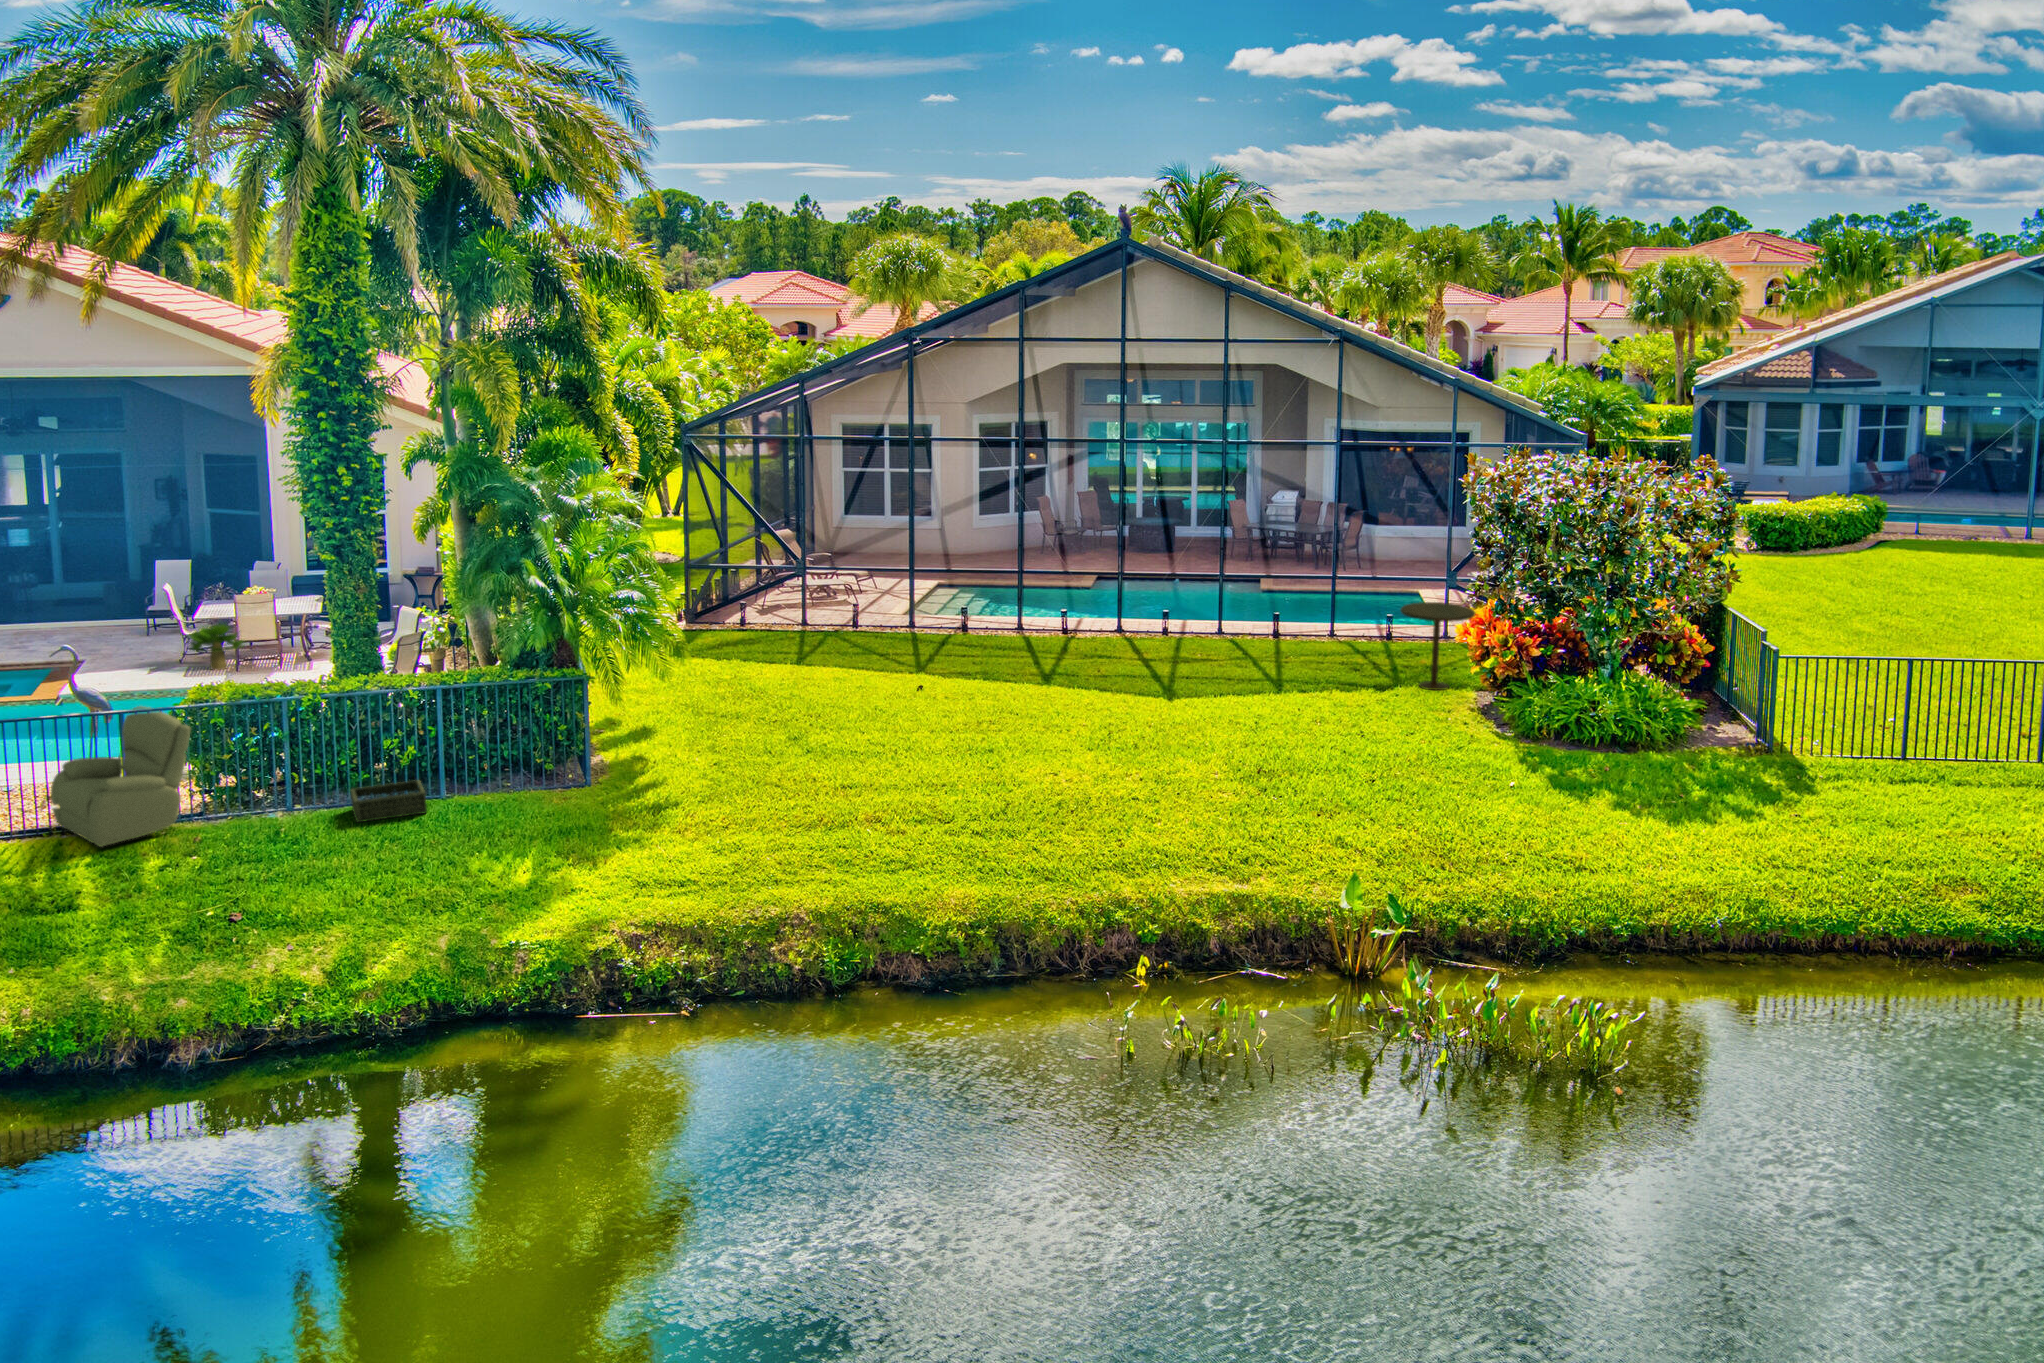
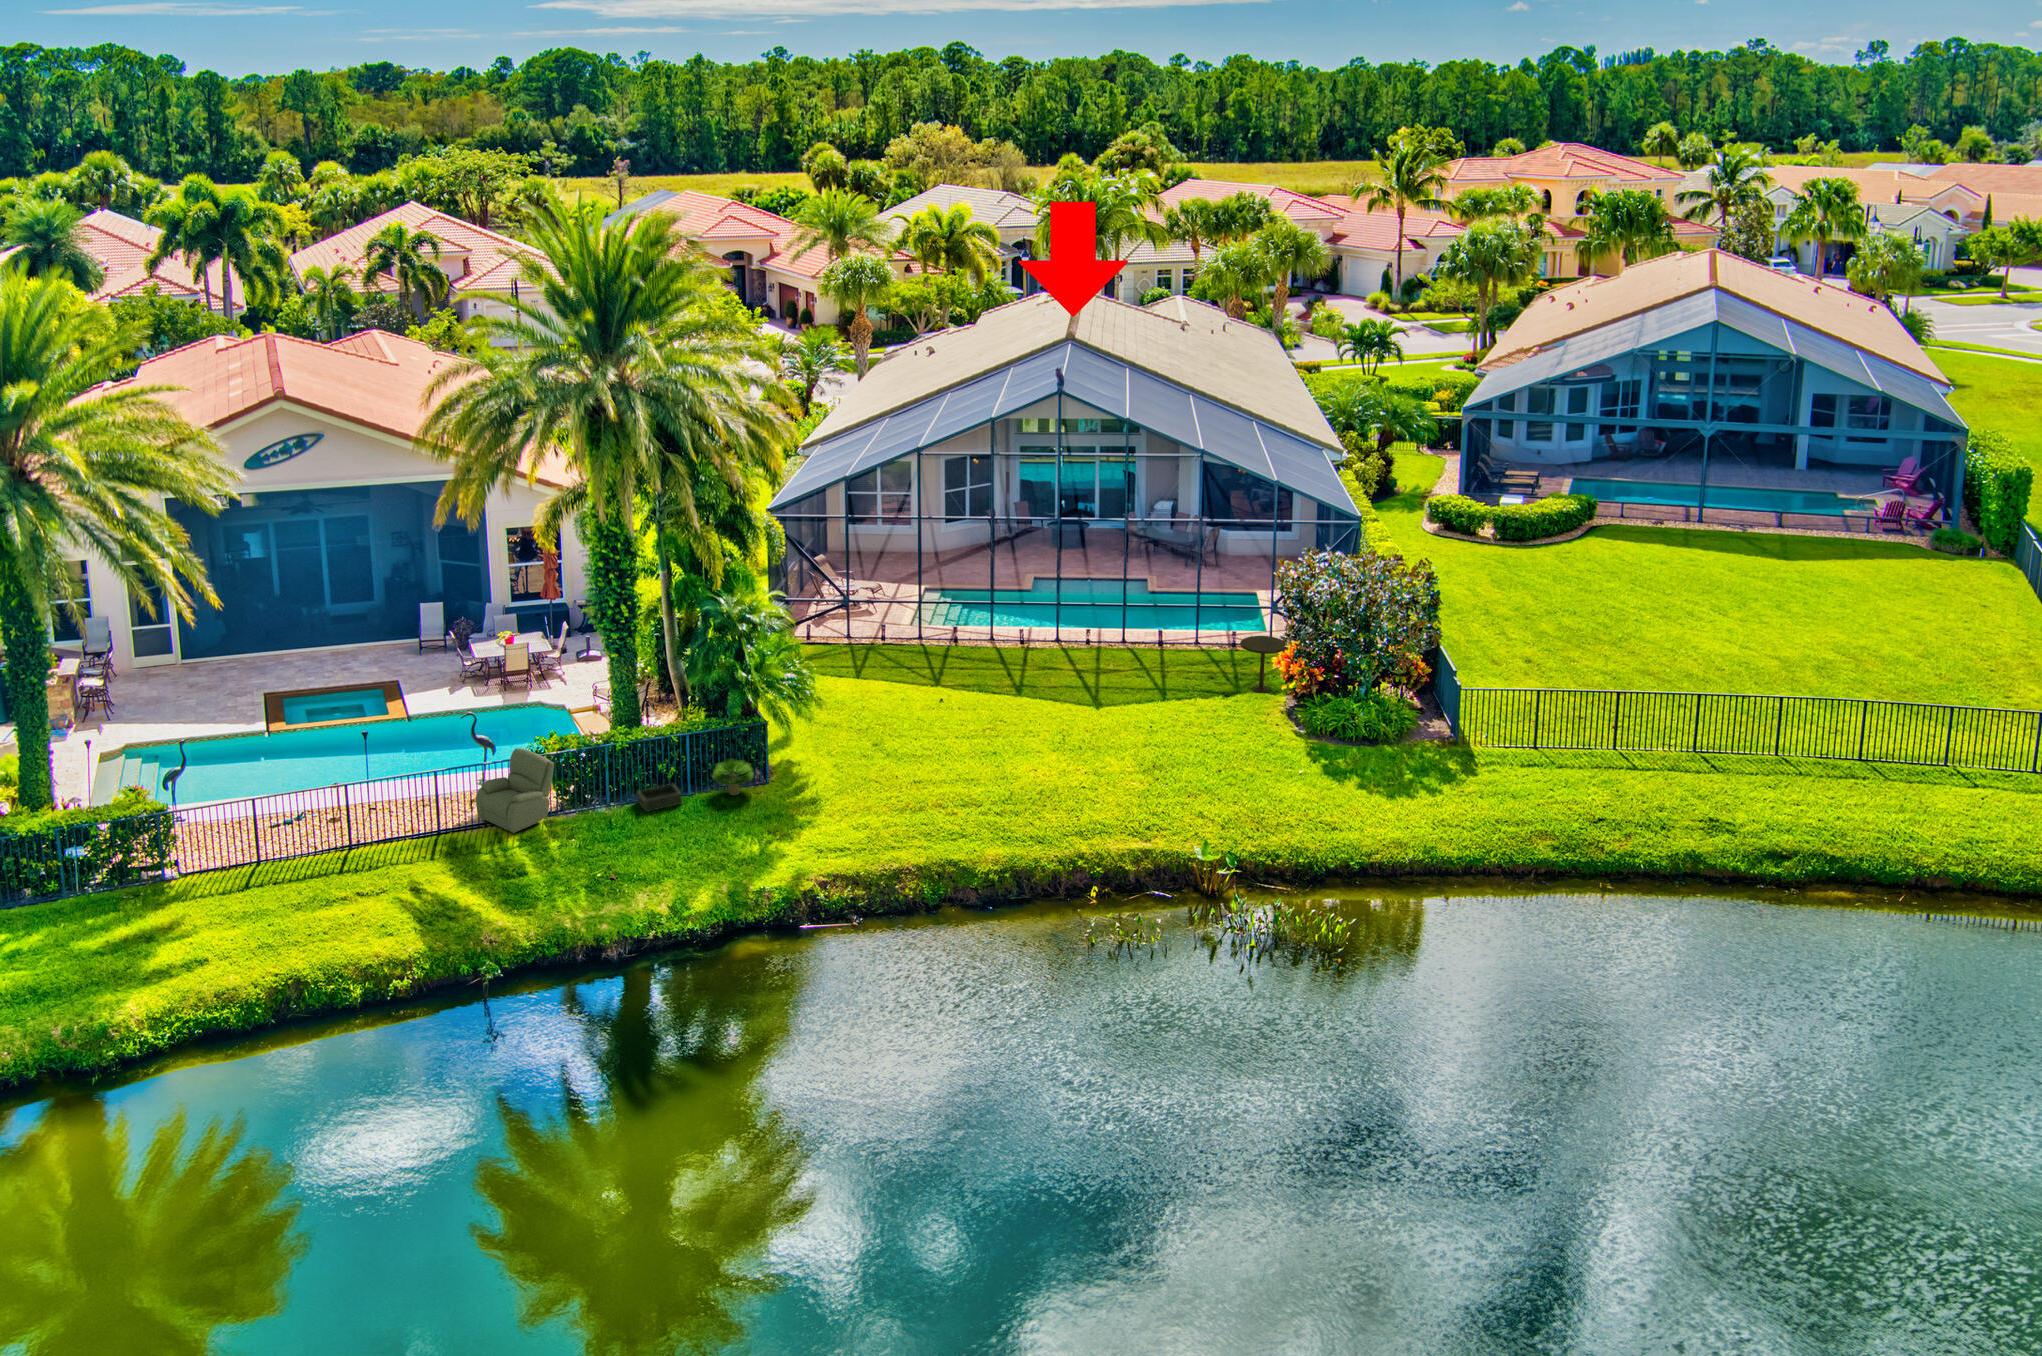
potted plant: present [188,624,245,670] -> present [714,759,753,795]

